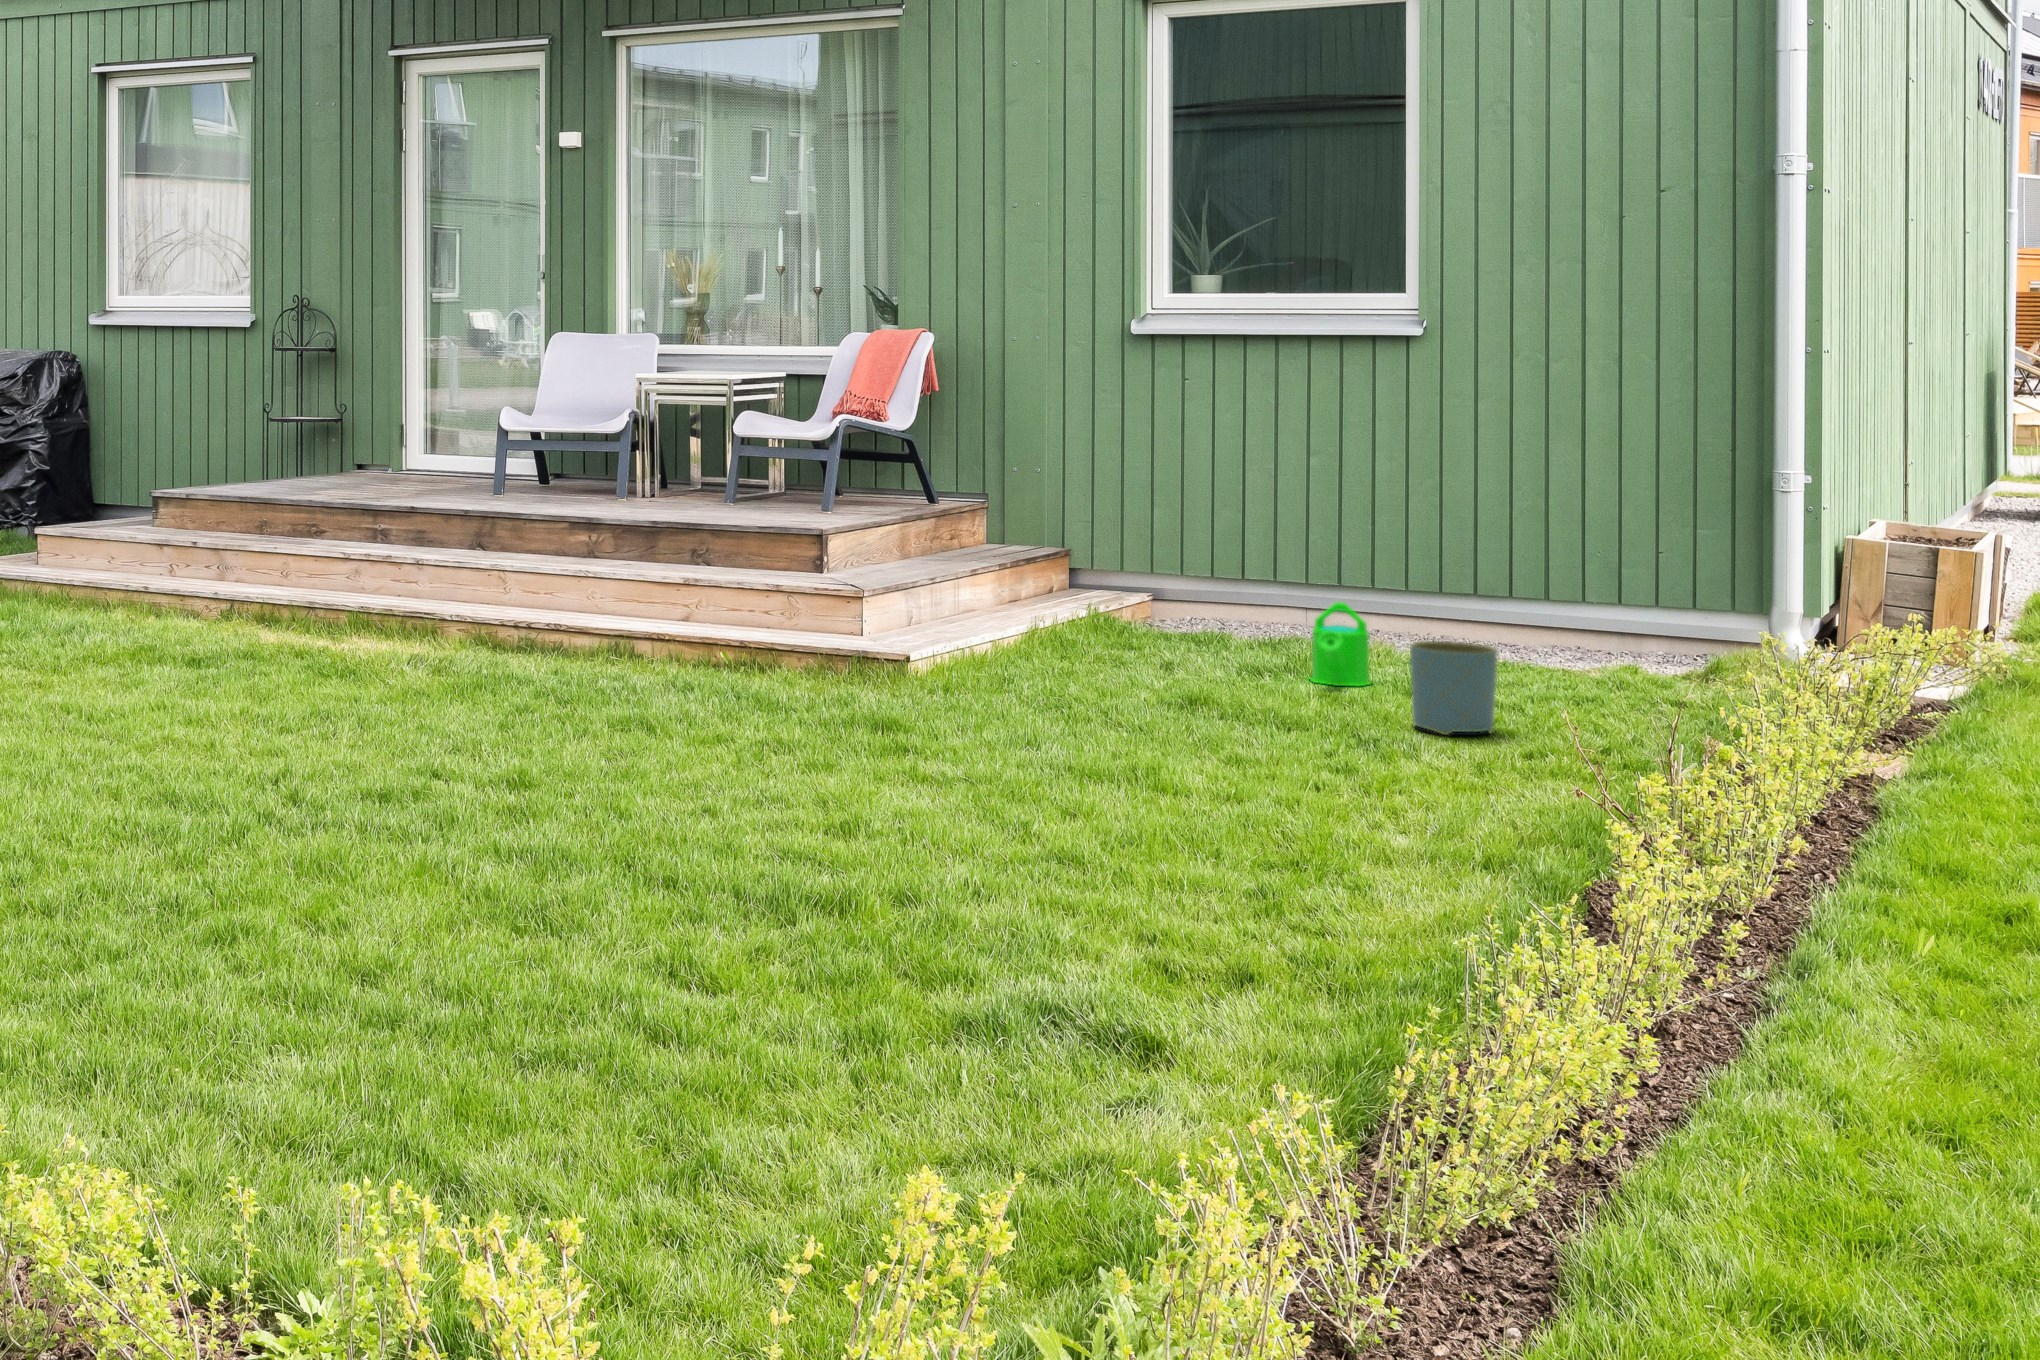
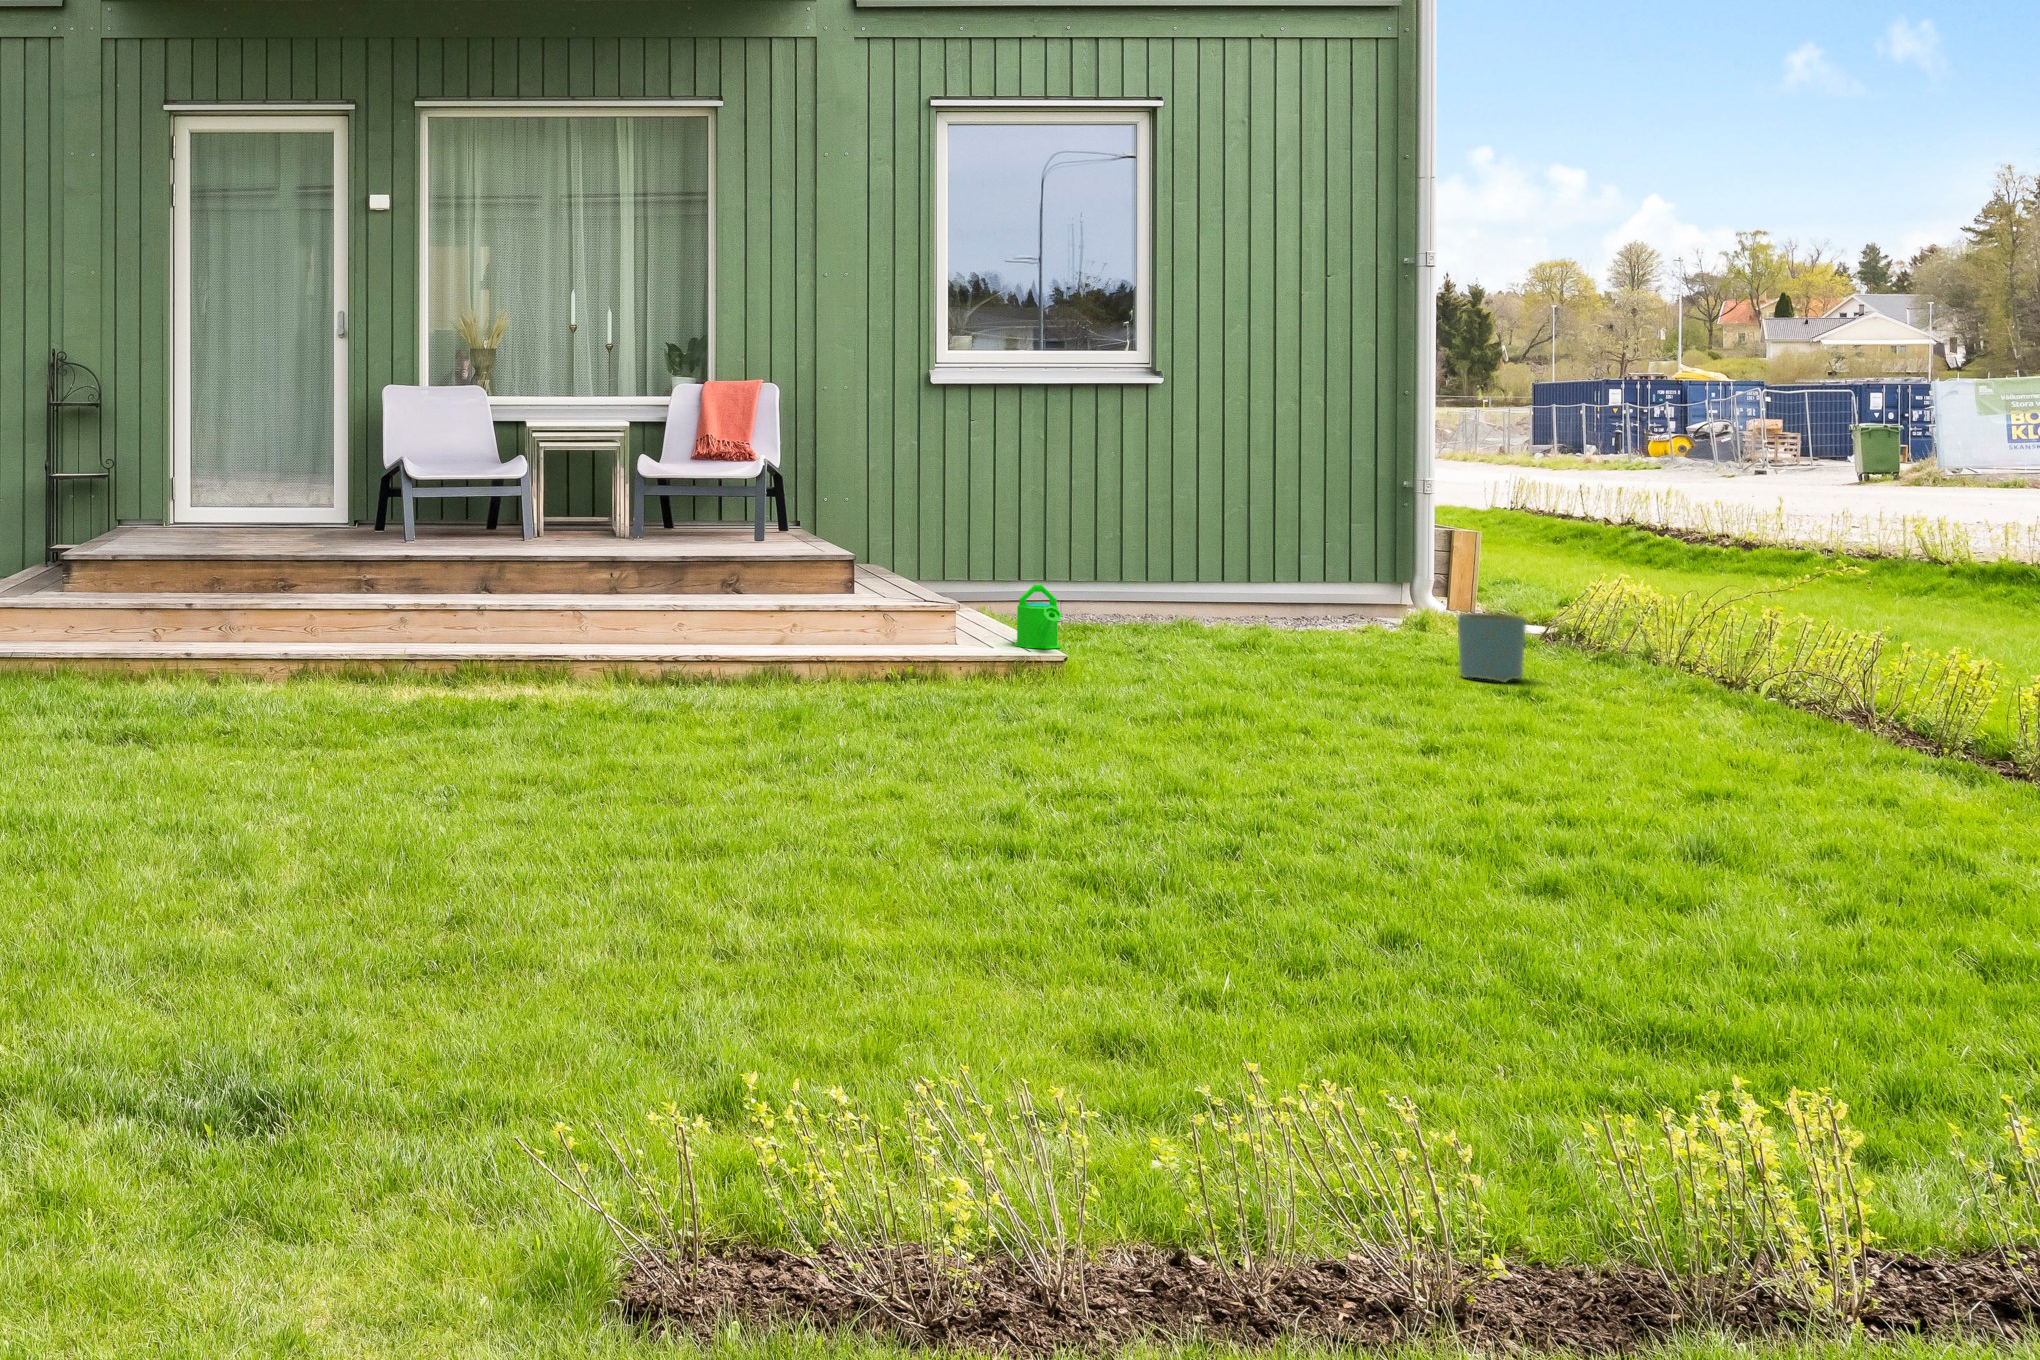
watering can: present [1310,602,1372,686] -> present [1014,585,1061,649]

